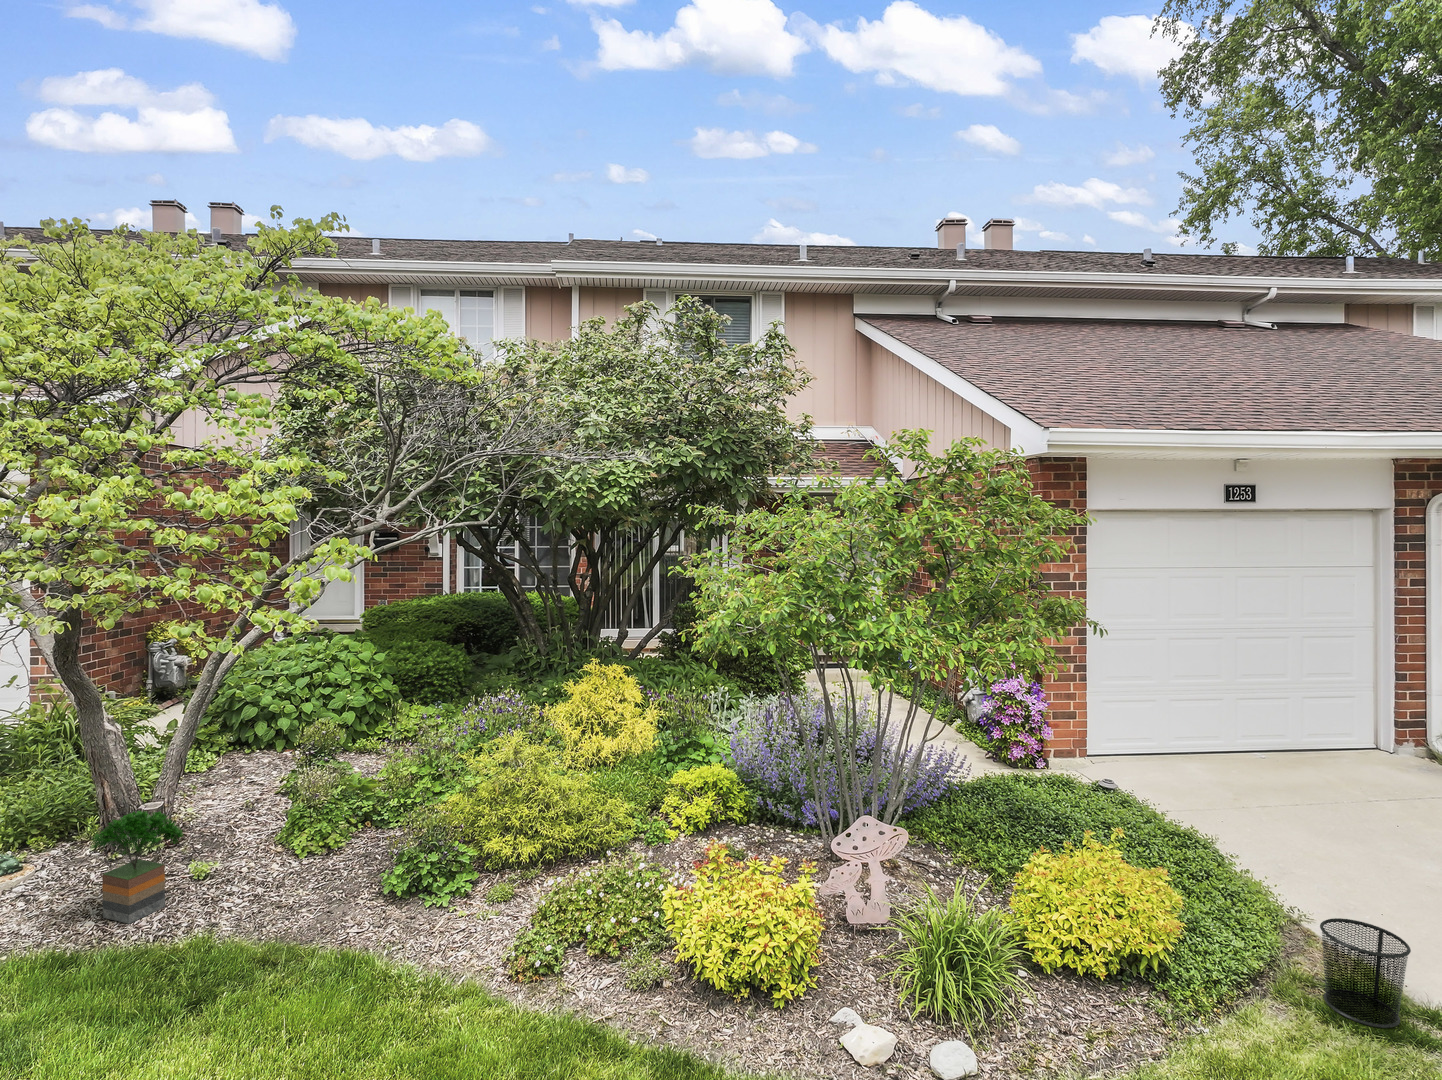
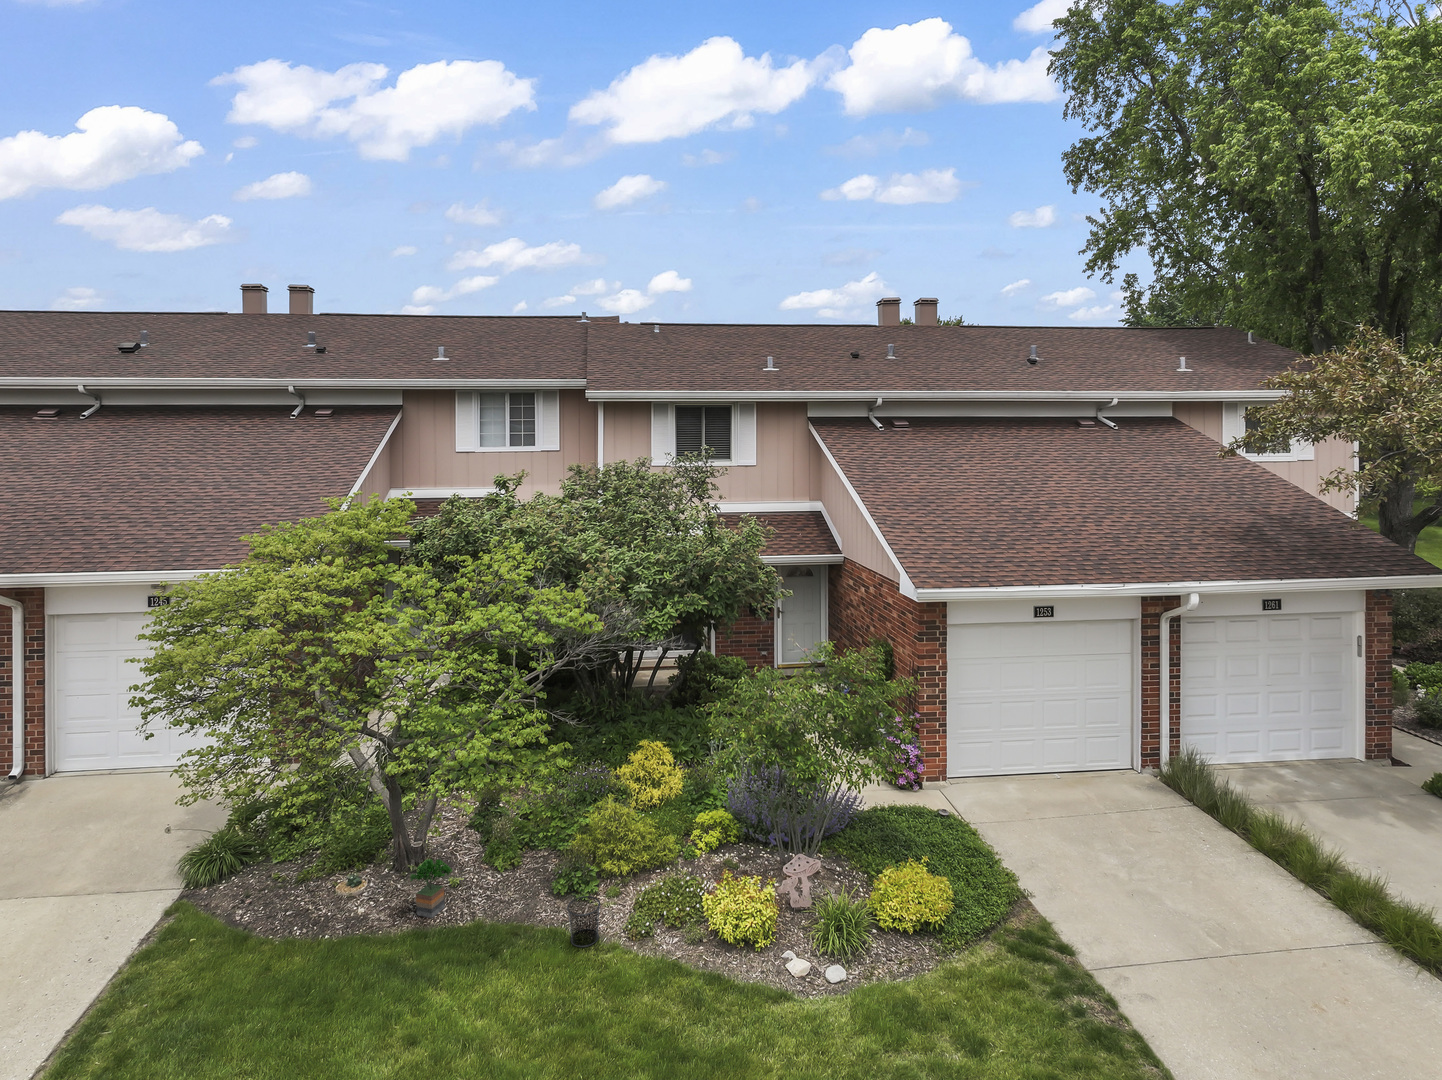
waste bin: present [1320,918,1411,1028] -> present [567,896,600,947]

